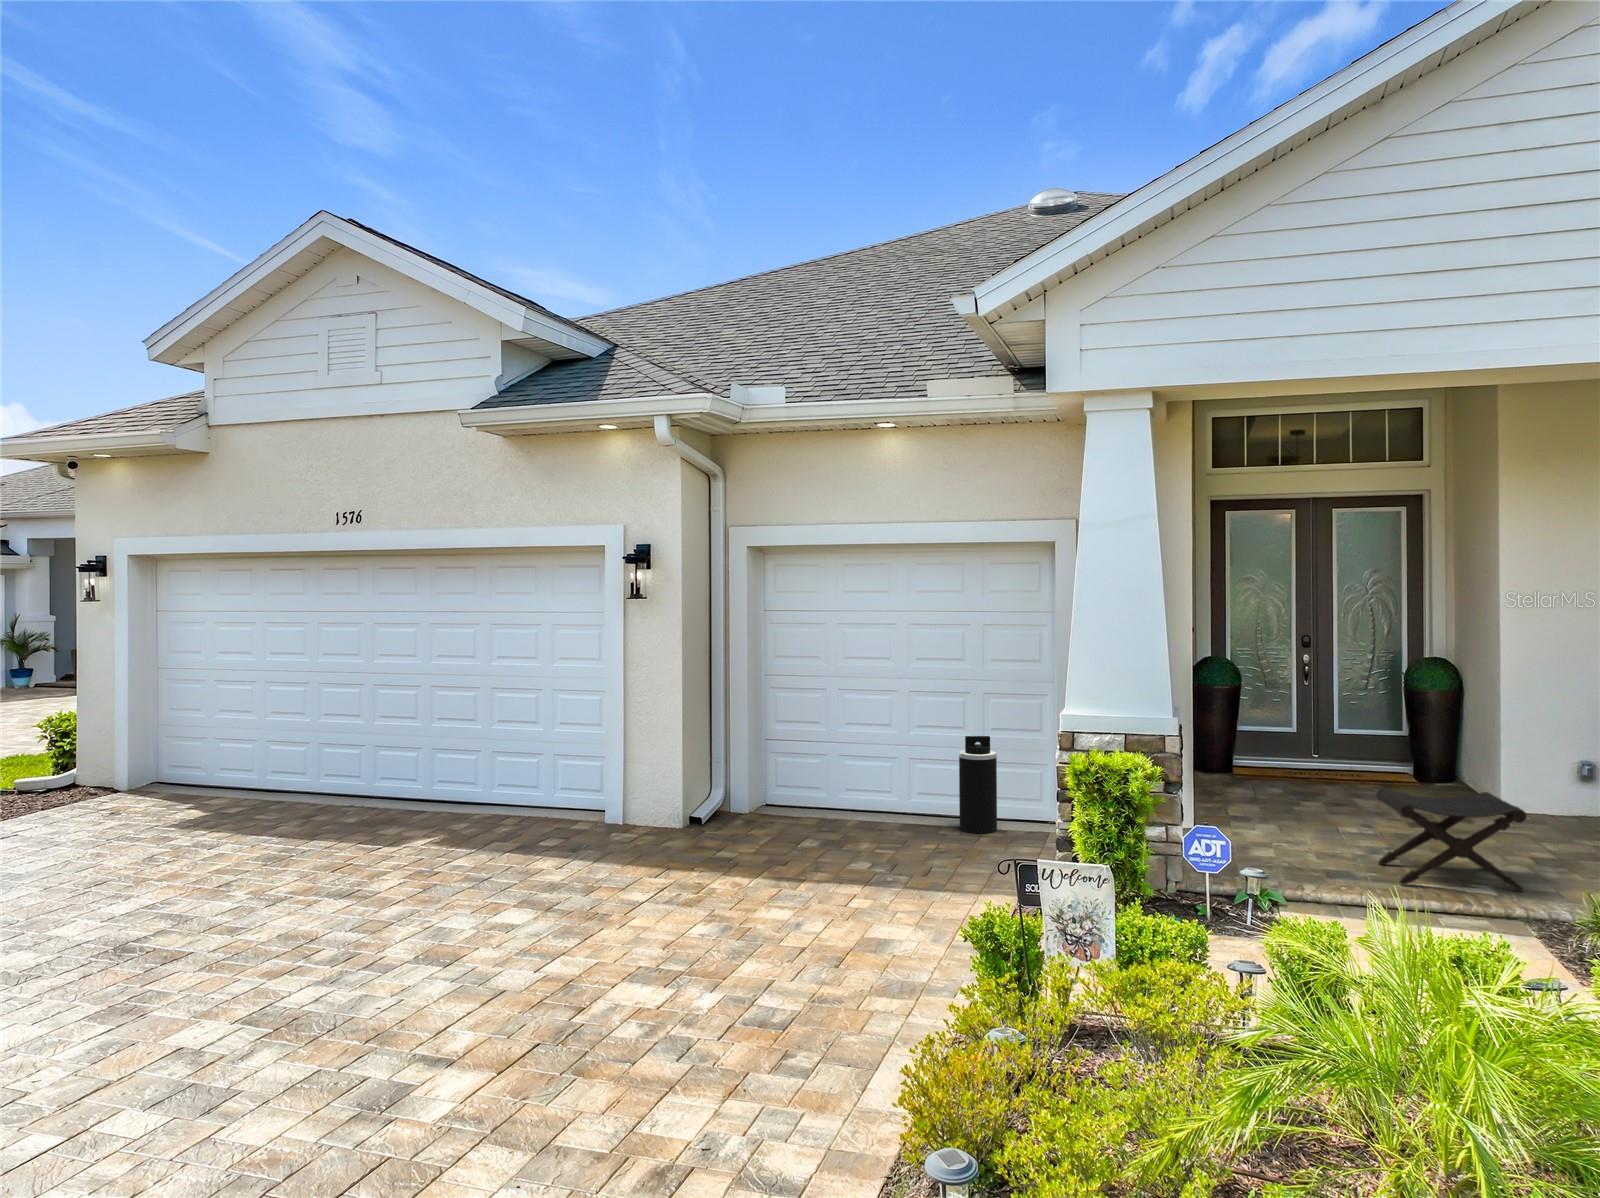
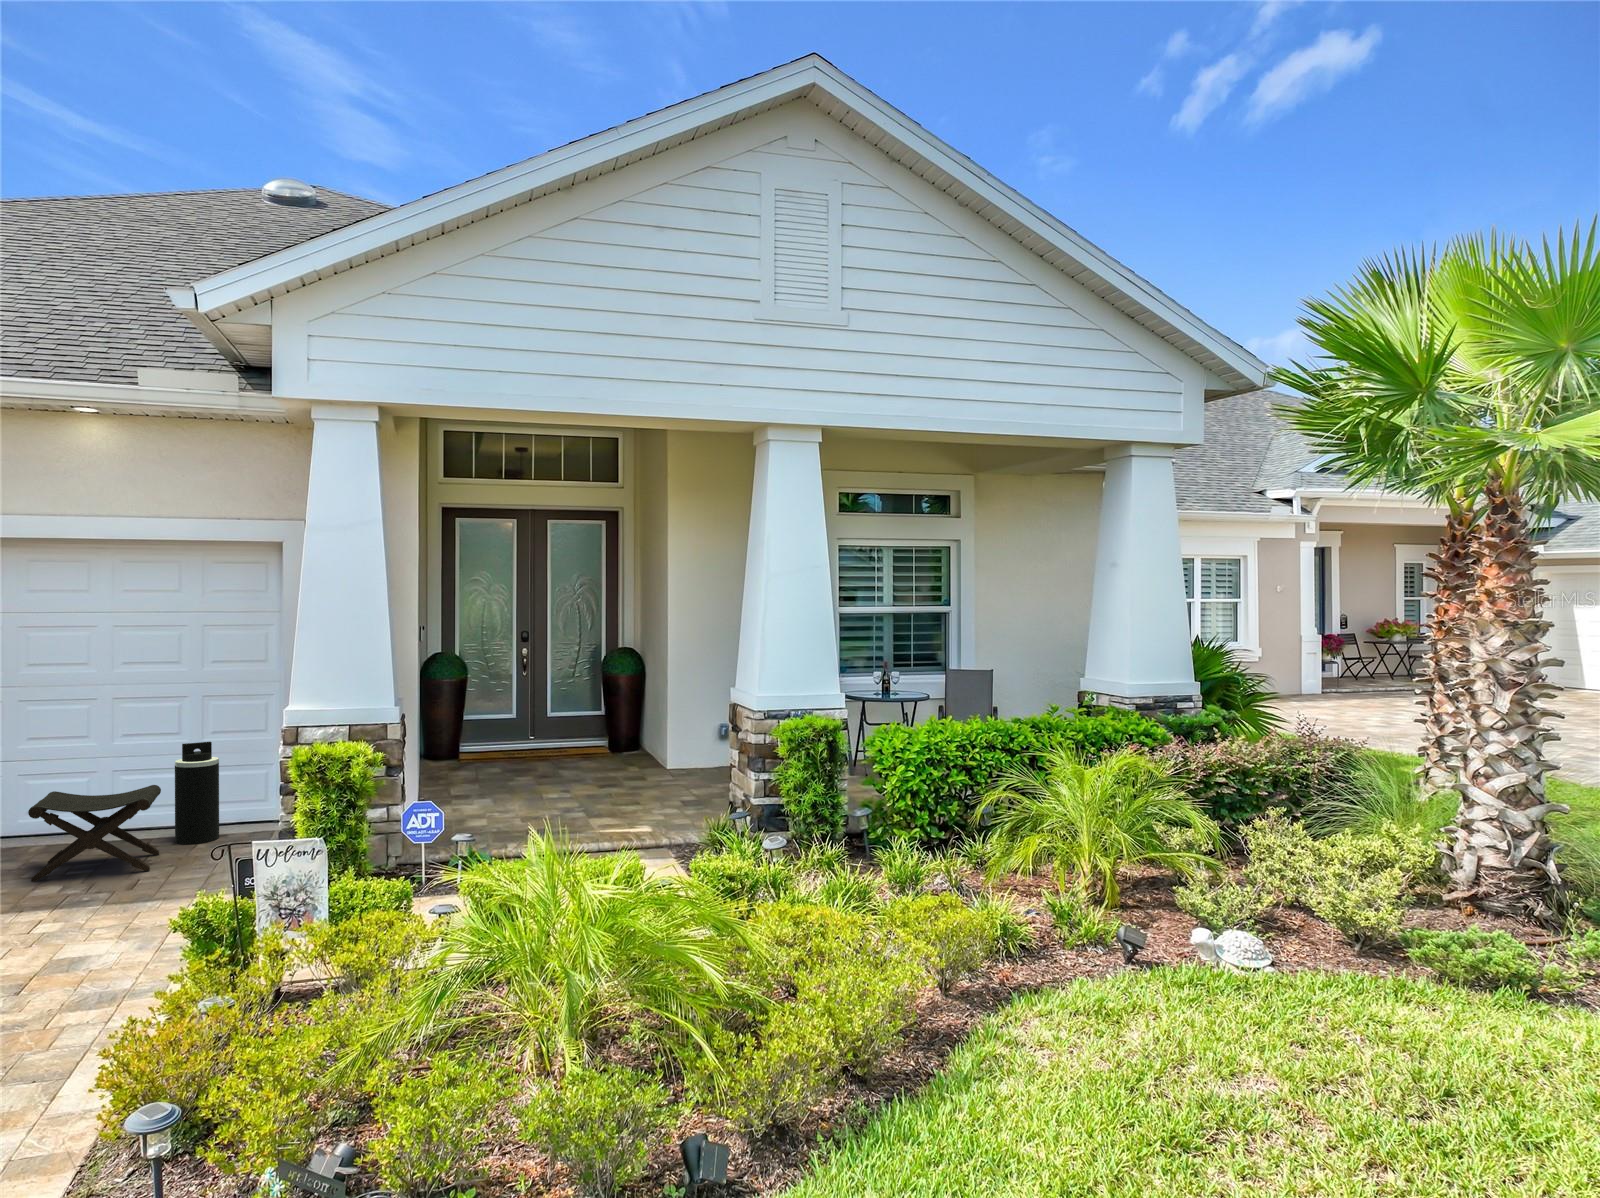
footstool: present [1376,788,1526,891] -> present [28,785,161,882]

